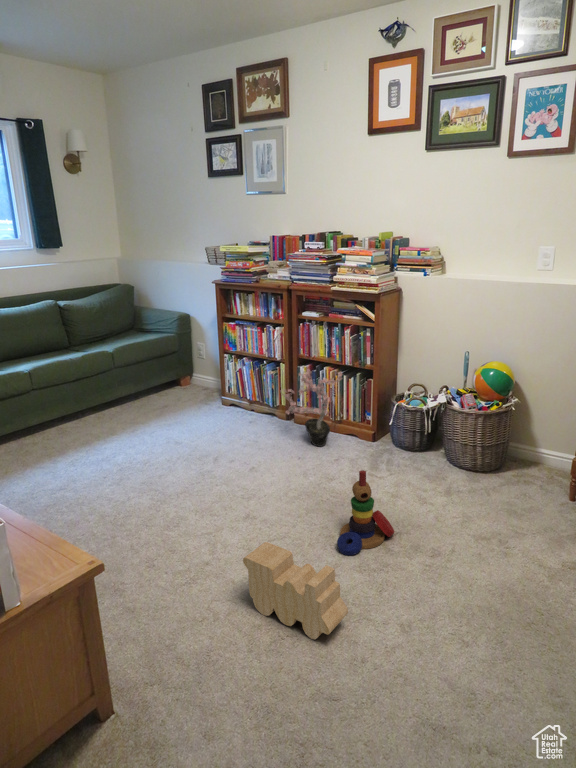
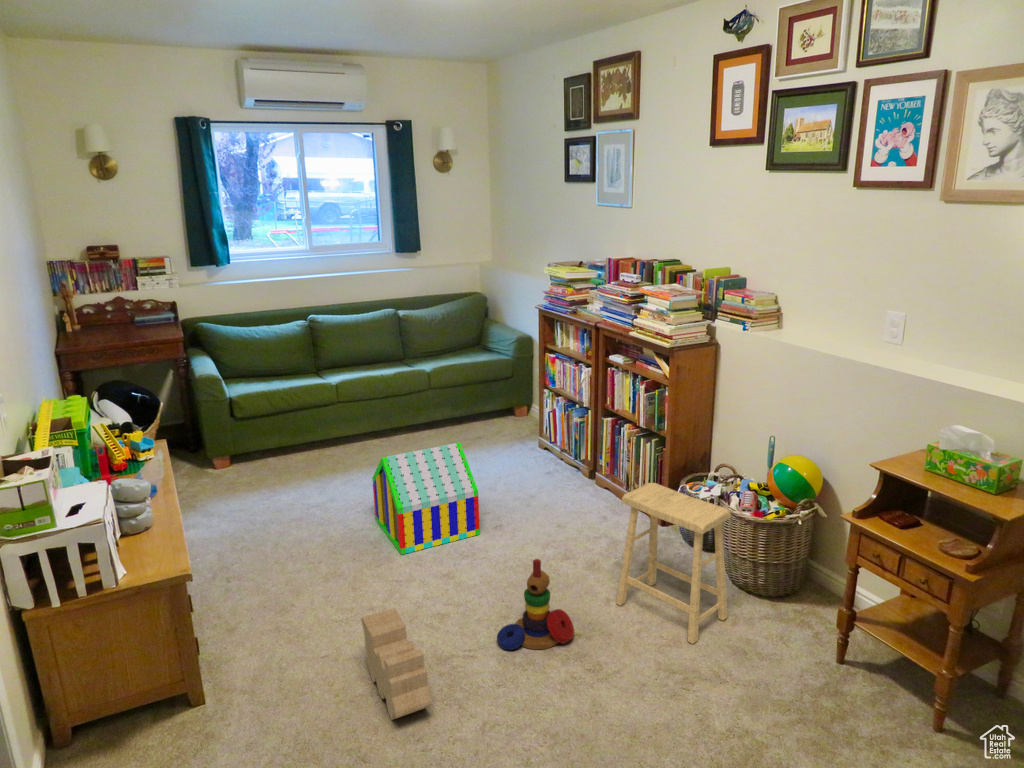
potted plant: present [282,370,342,447] -> none [562,419,630,519]
footstool: none [396,396,483,511] -> present [616,483,731,644]
toy house: none [128,399,241,509] -> present [372,443,480,555]

